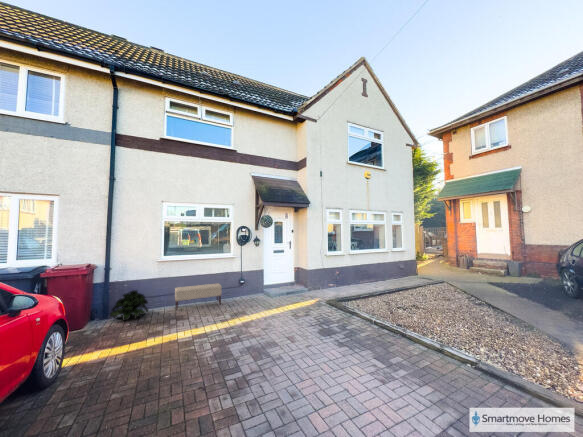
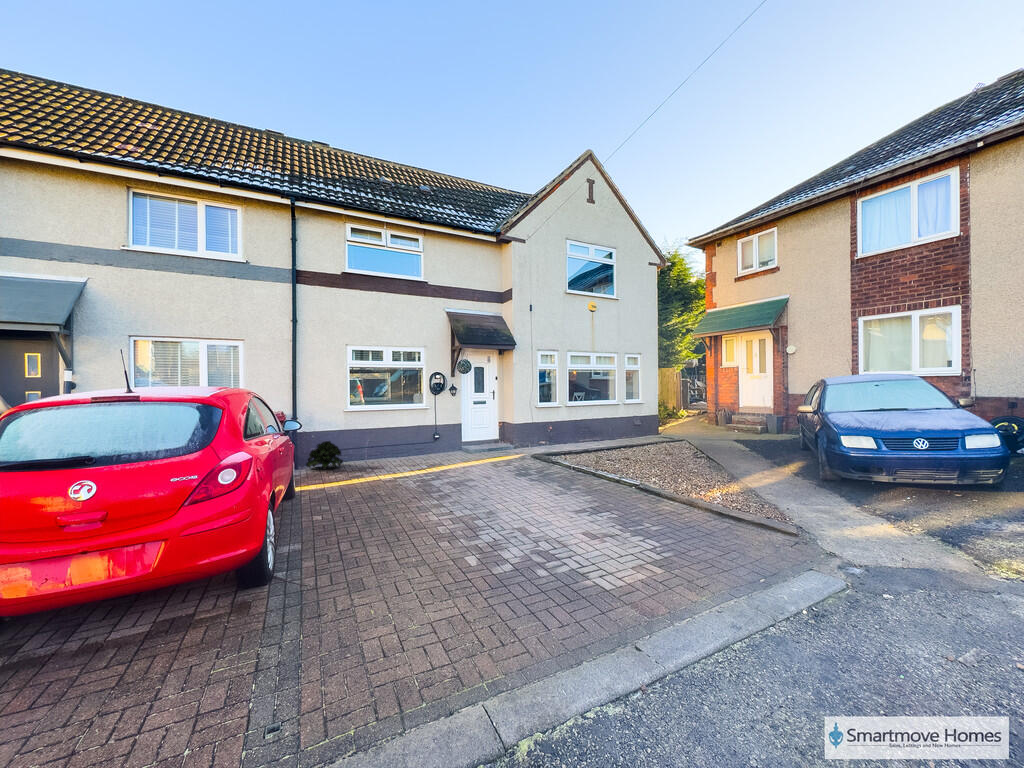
bench: present [175,283,222,310] -> none [366,437,417,464]

